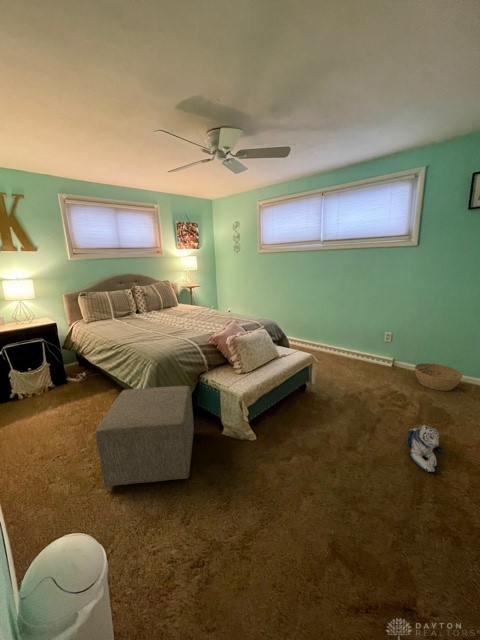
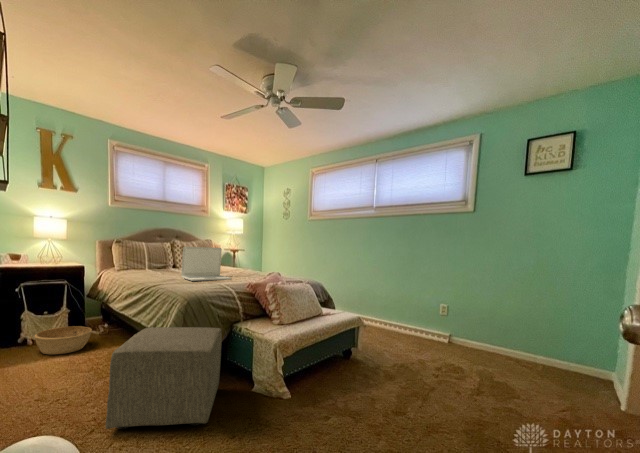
laptop: none [145,296,192,332] -> present [181,247,231,281]
basket: present [415,363,462,391] -> present [35,326,92,354]
plush toy: present [405,425,443,472] -> none [450,377,488,425]

